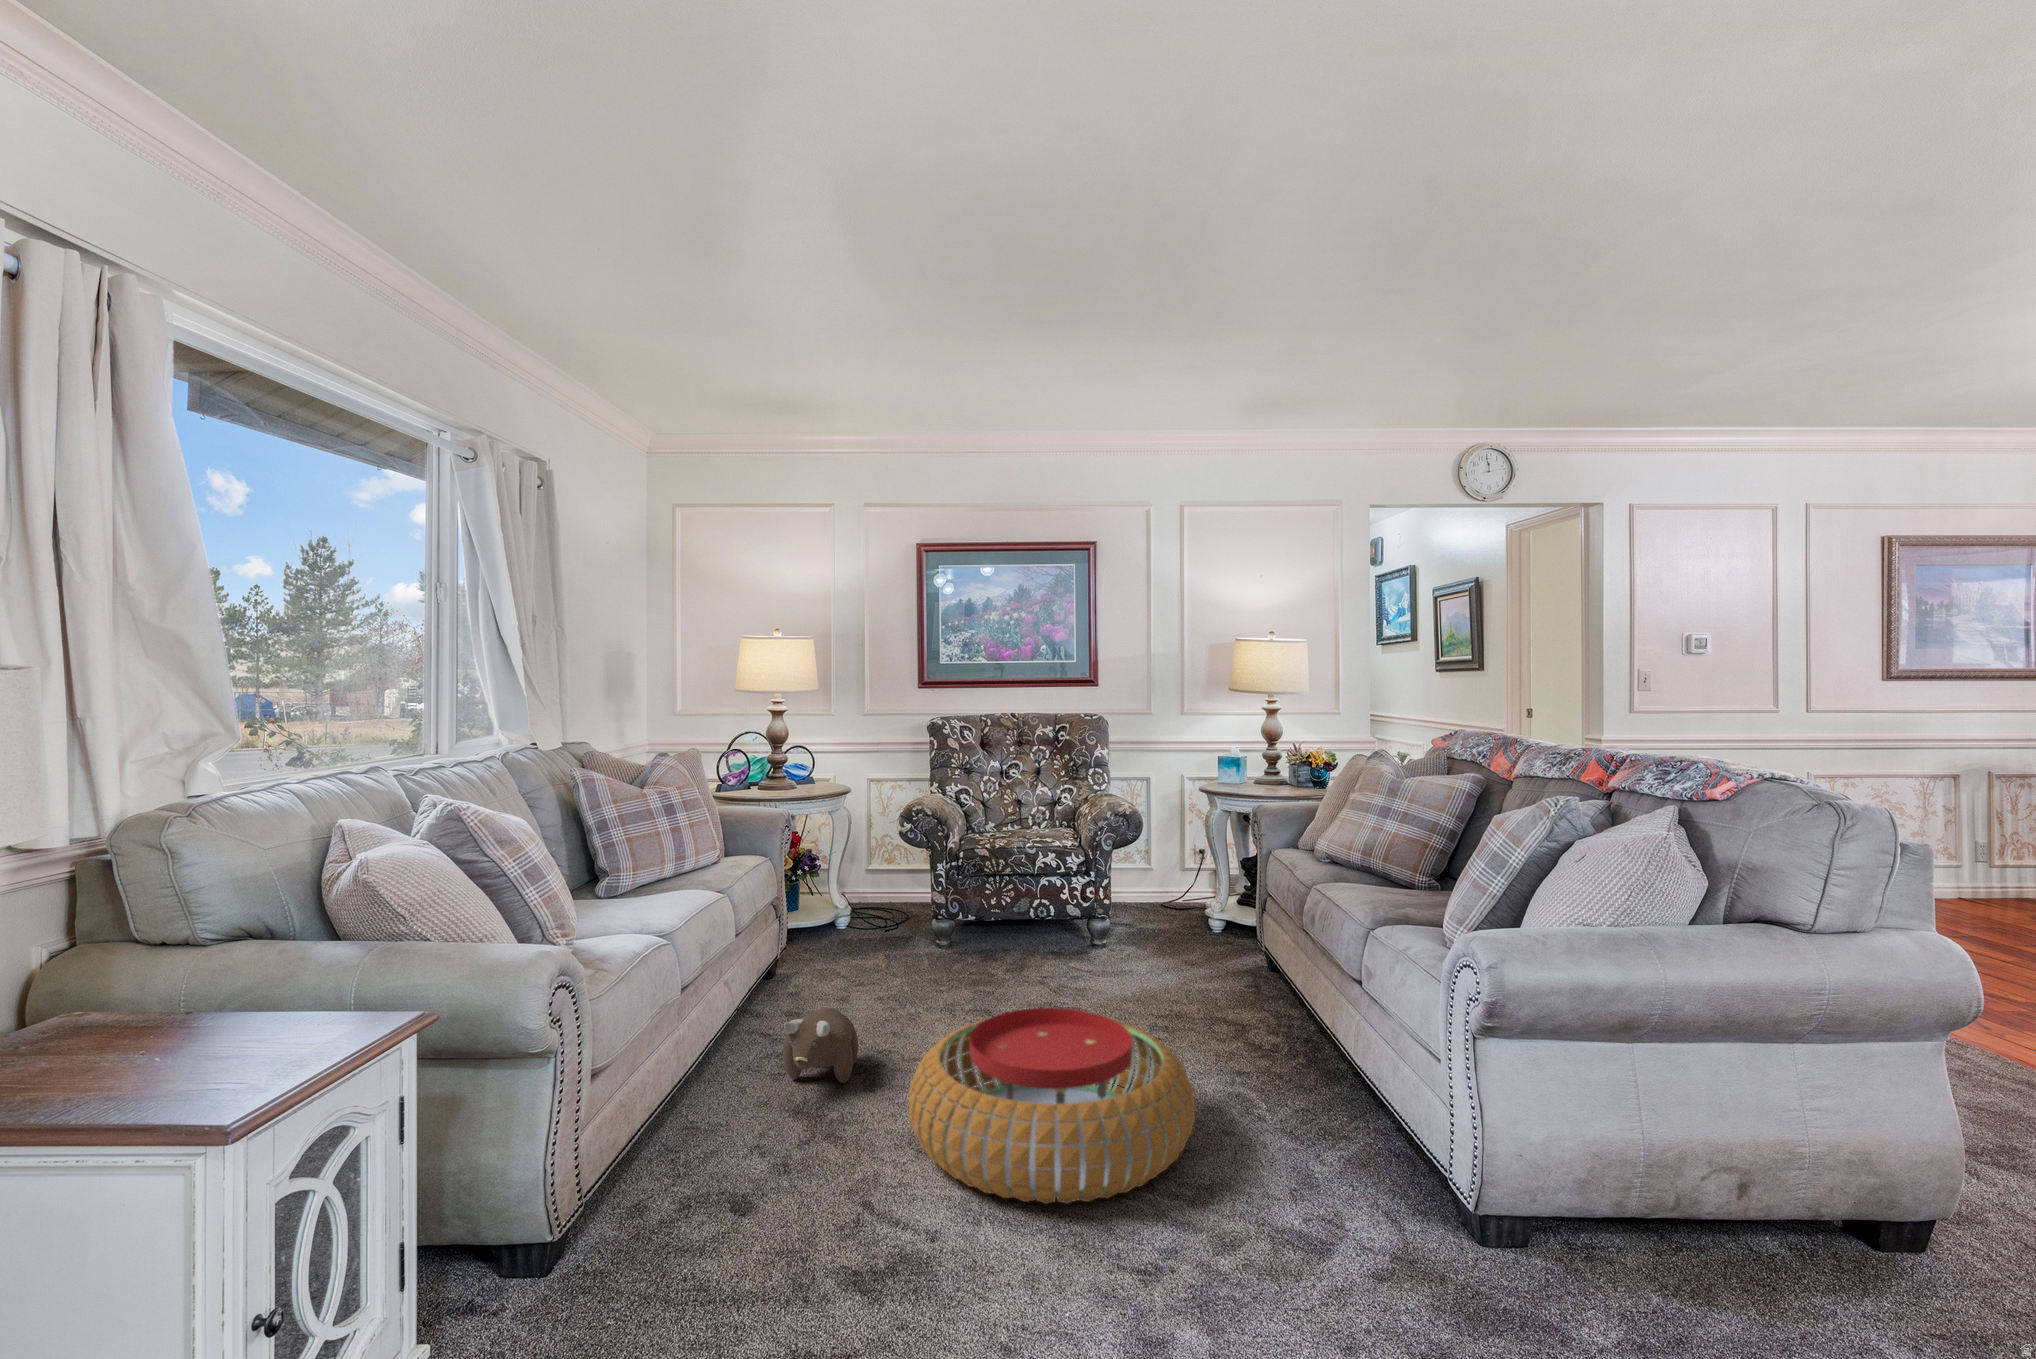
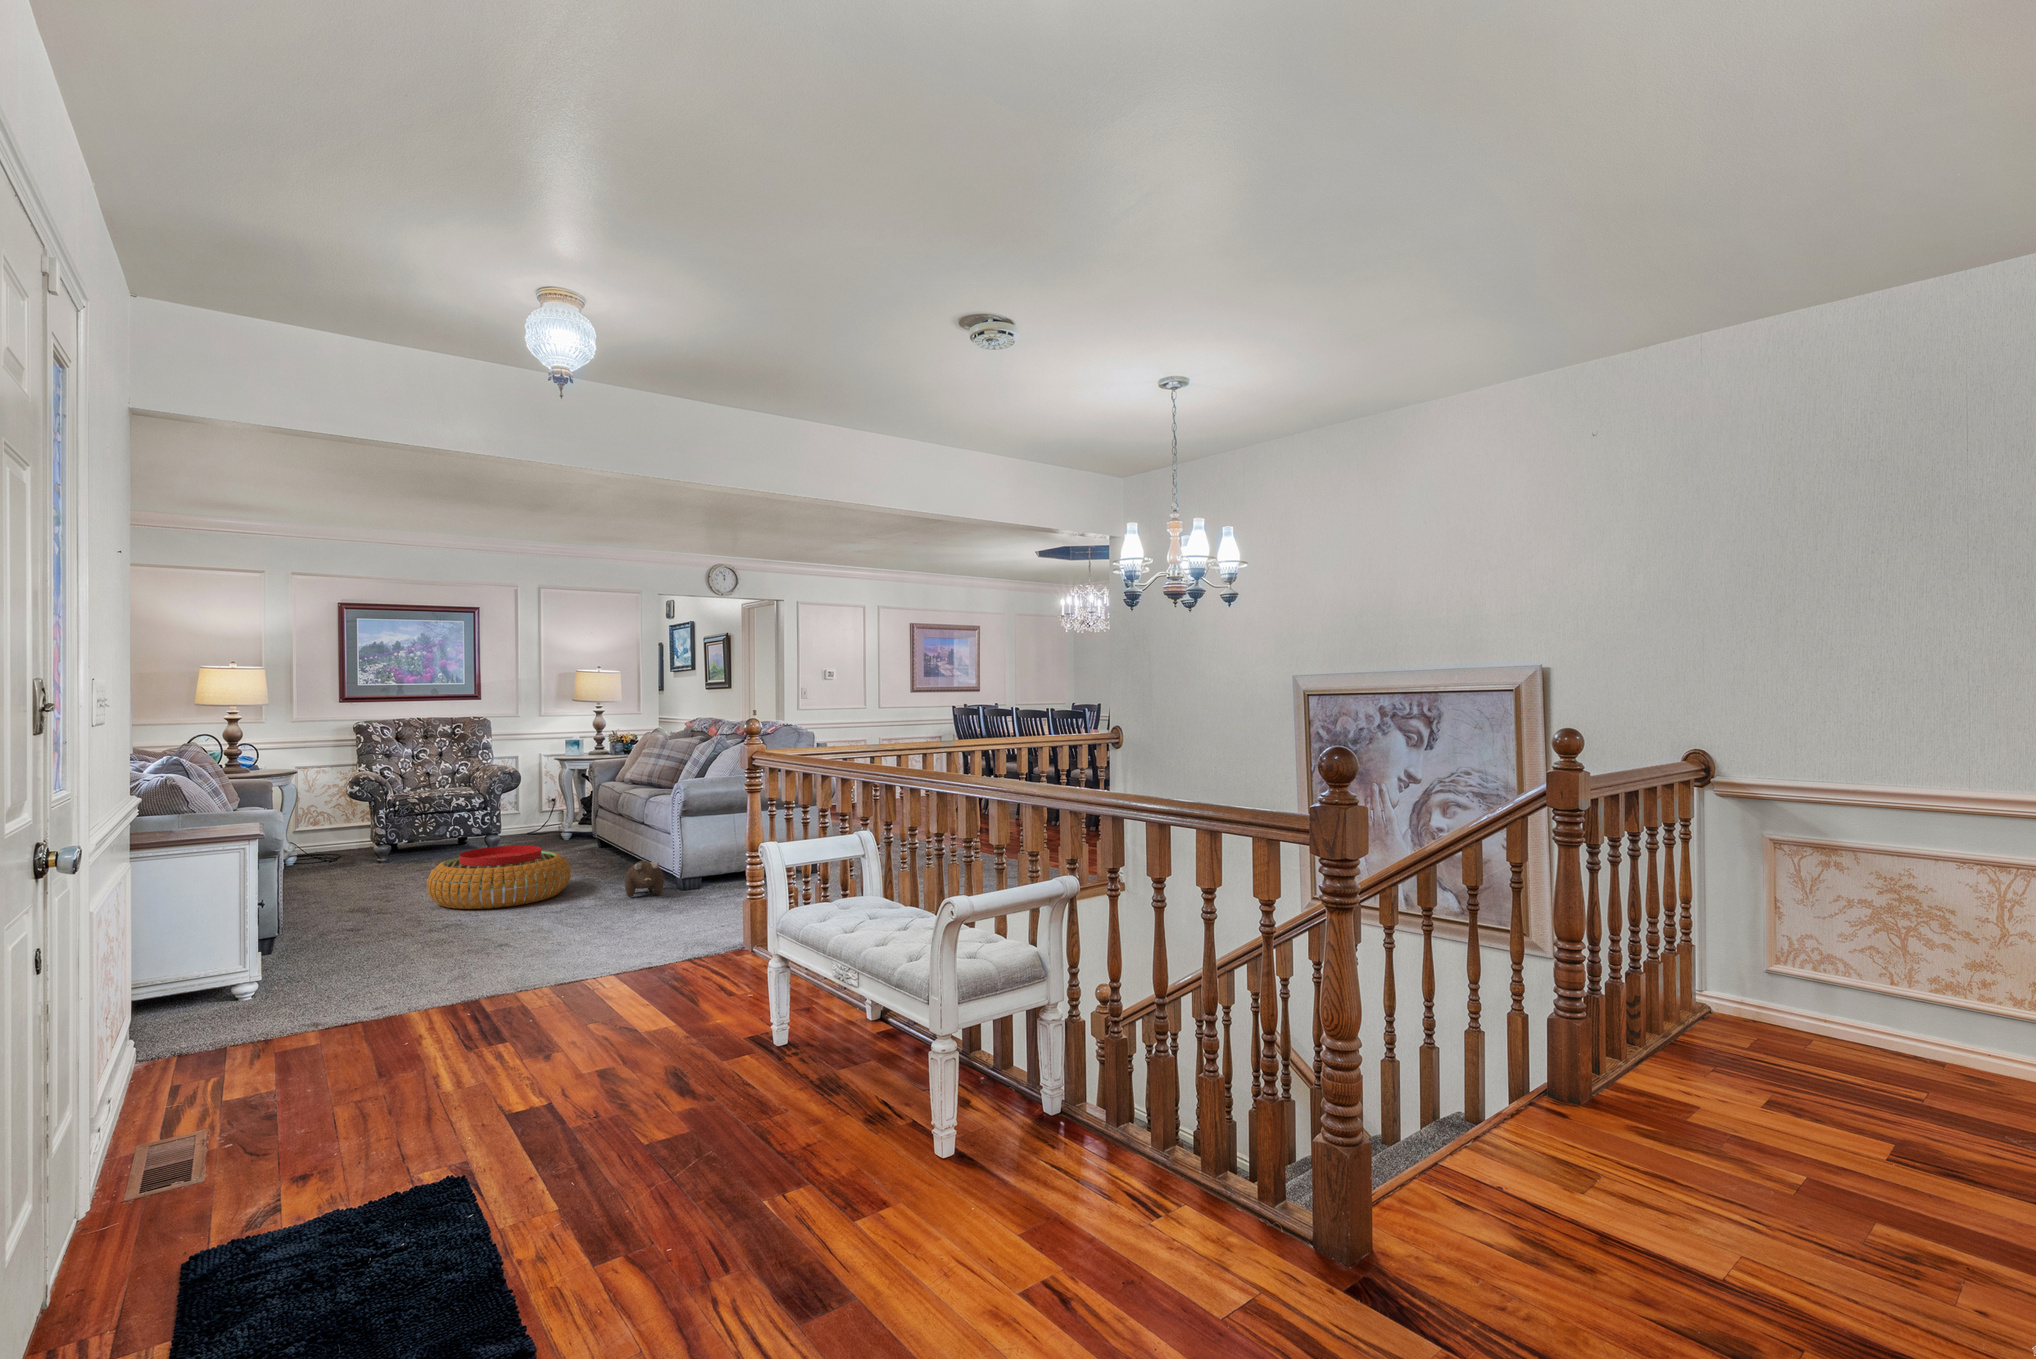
plush toy: present [783,1007,858,1083] -> present [625,861,664,897]

